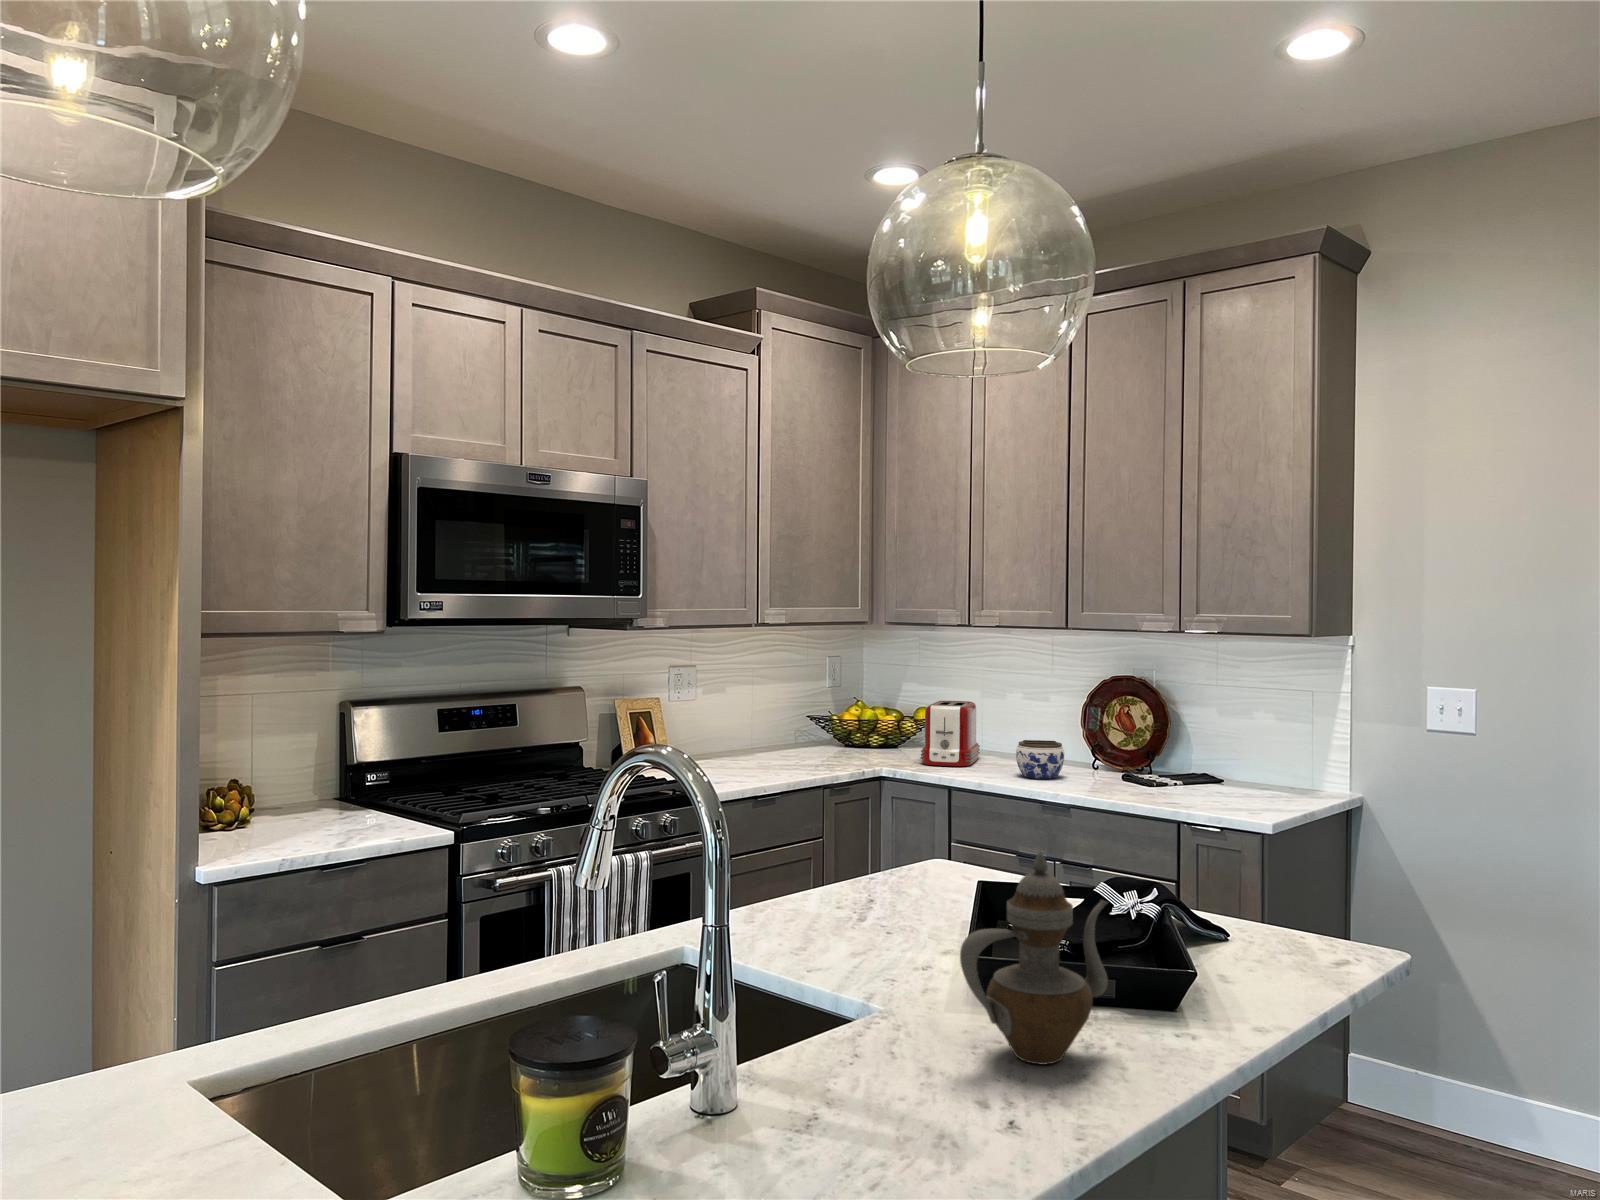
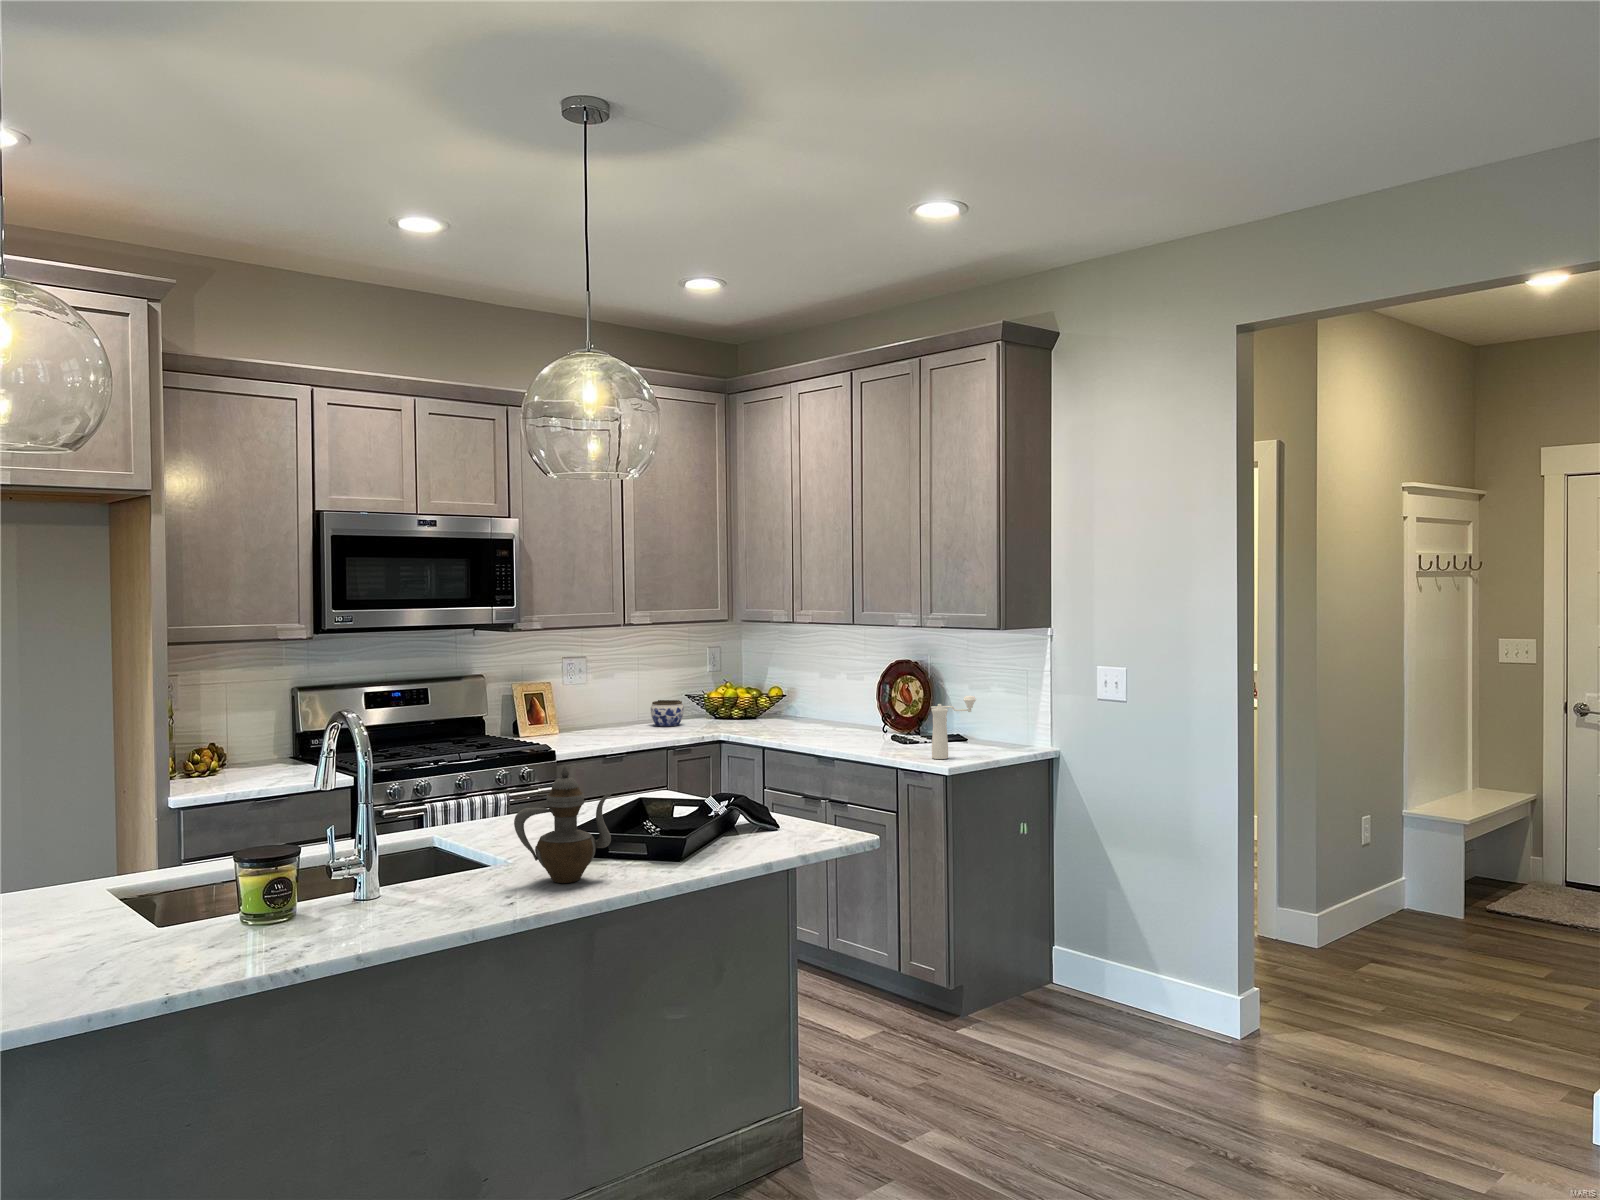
toaster: present [921,701,980,766] -> none [753,681,808,732]
pepper mill: none [1221,725,1279,809] -> present [931,696,976,759]
jar: present [1016,740,1064,779] -> present [651,700,684,726]

